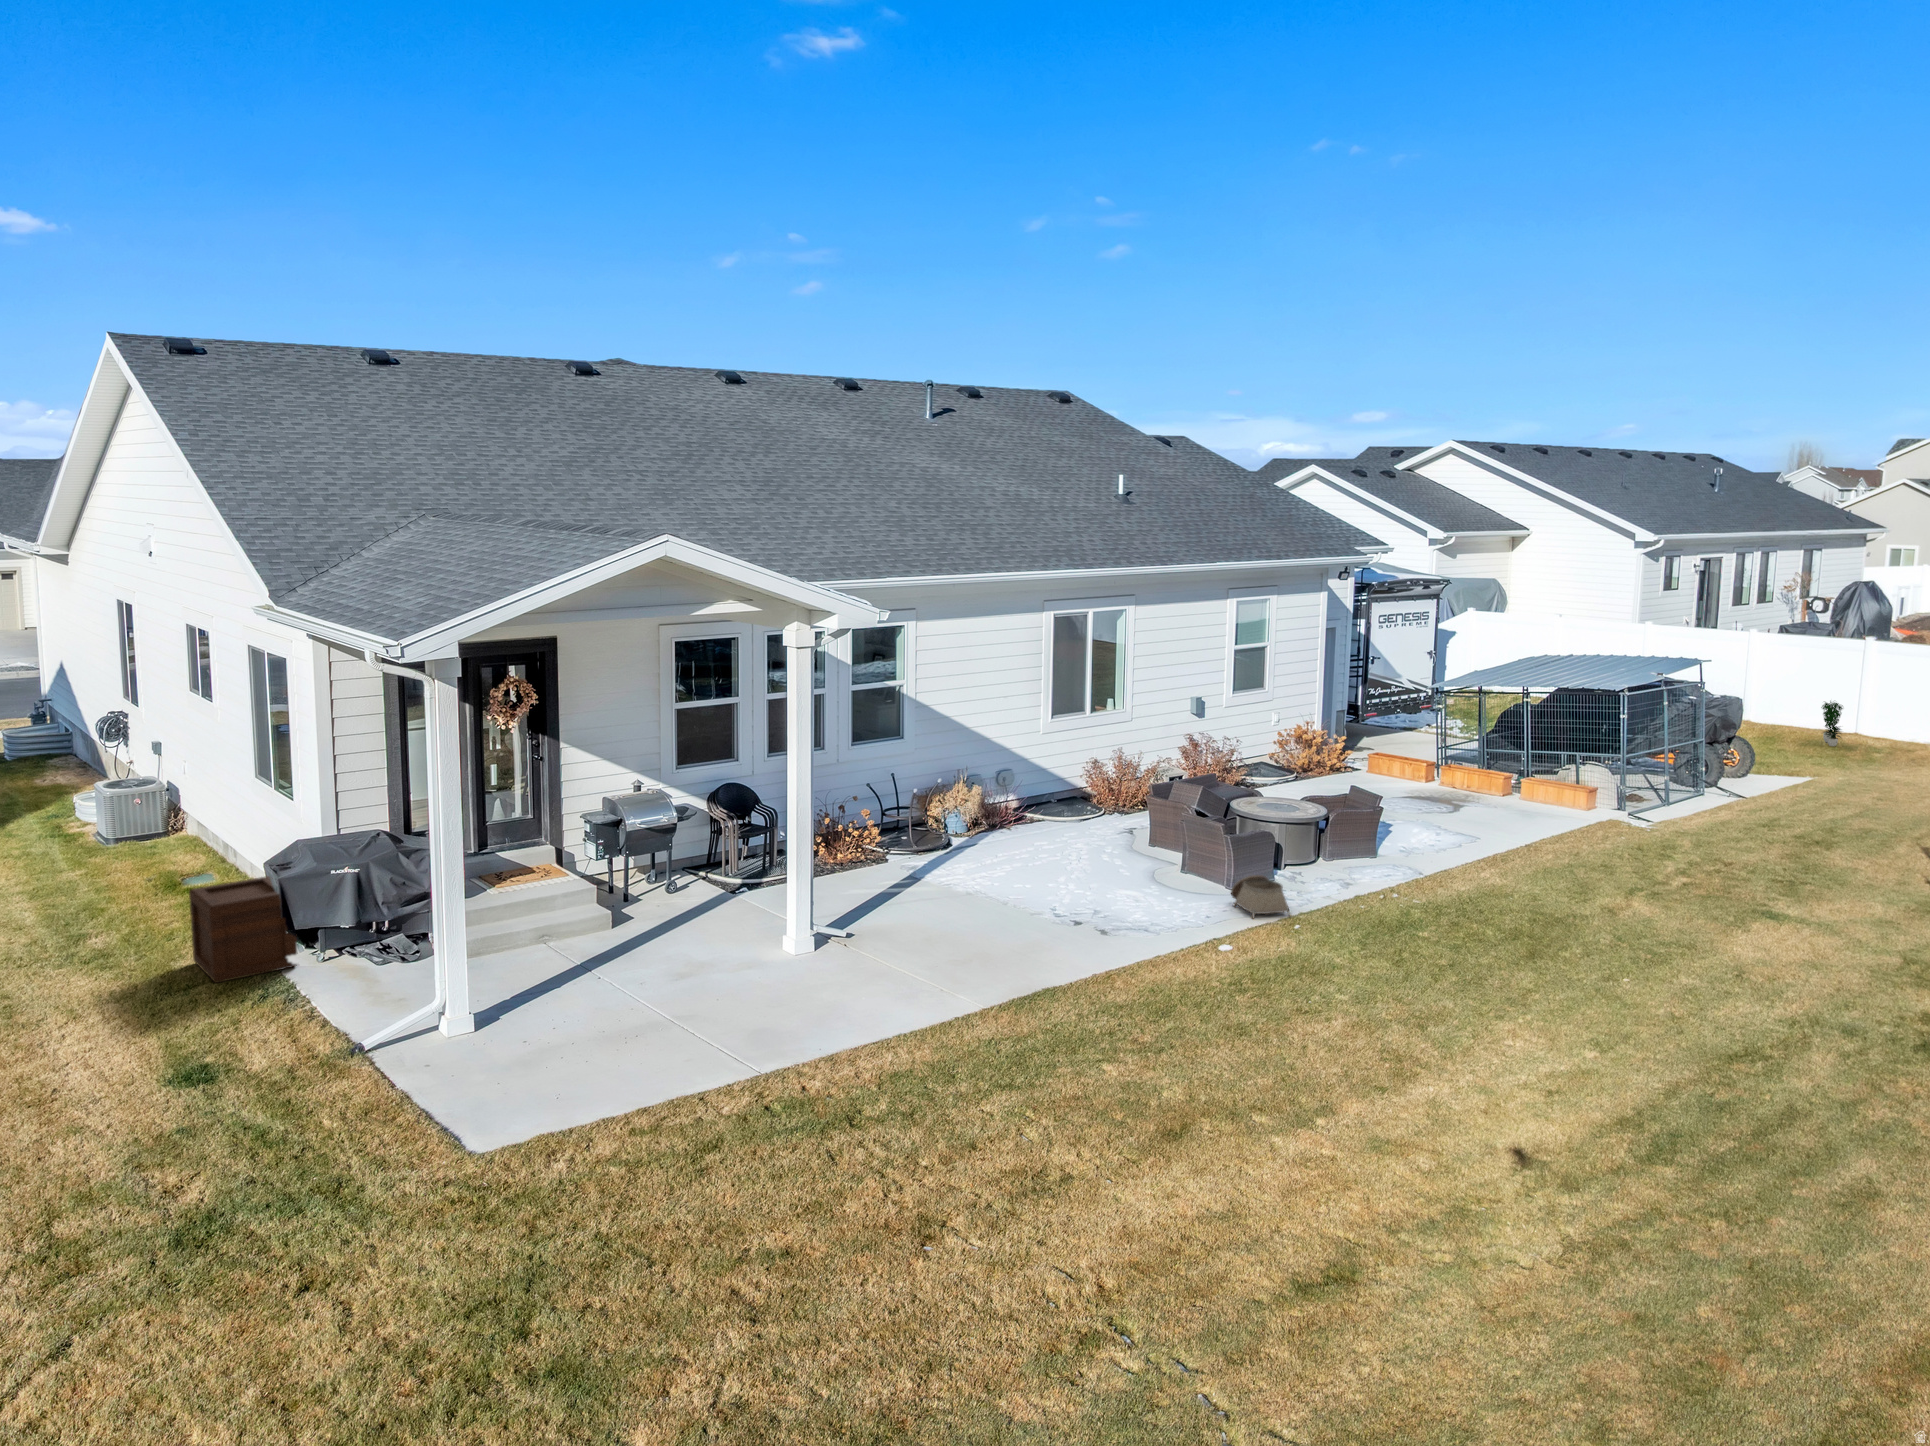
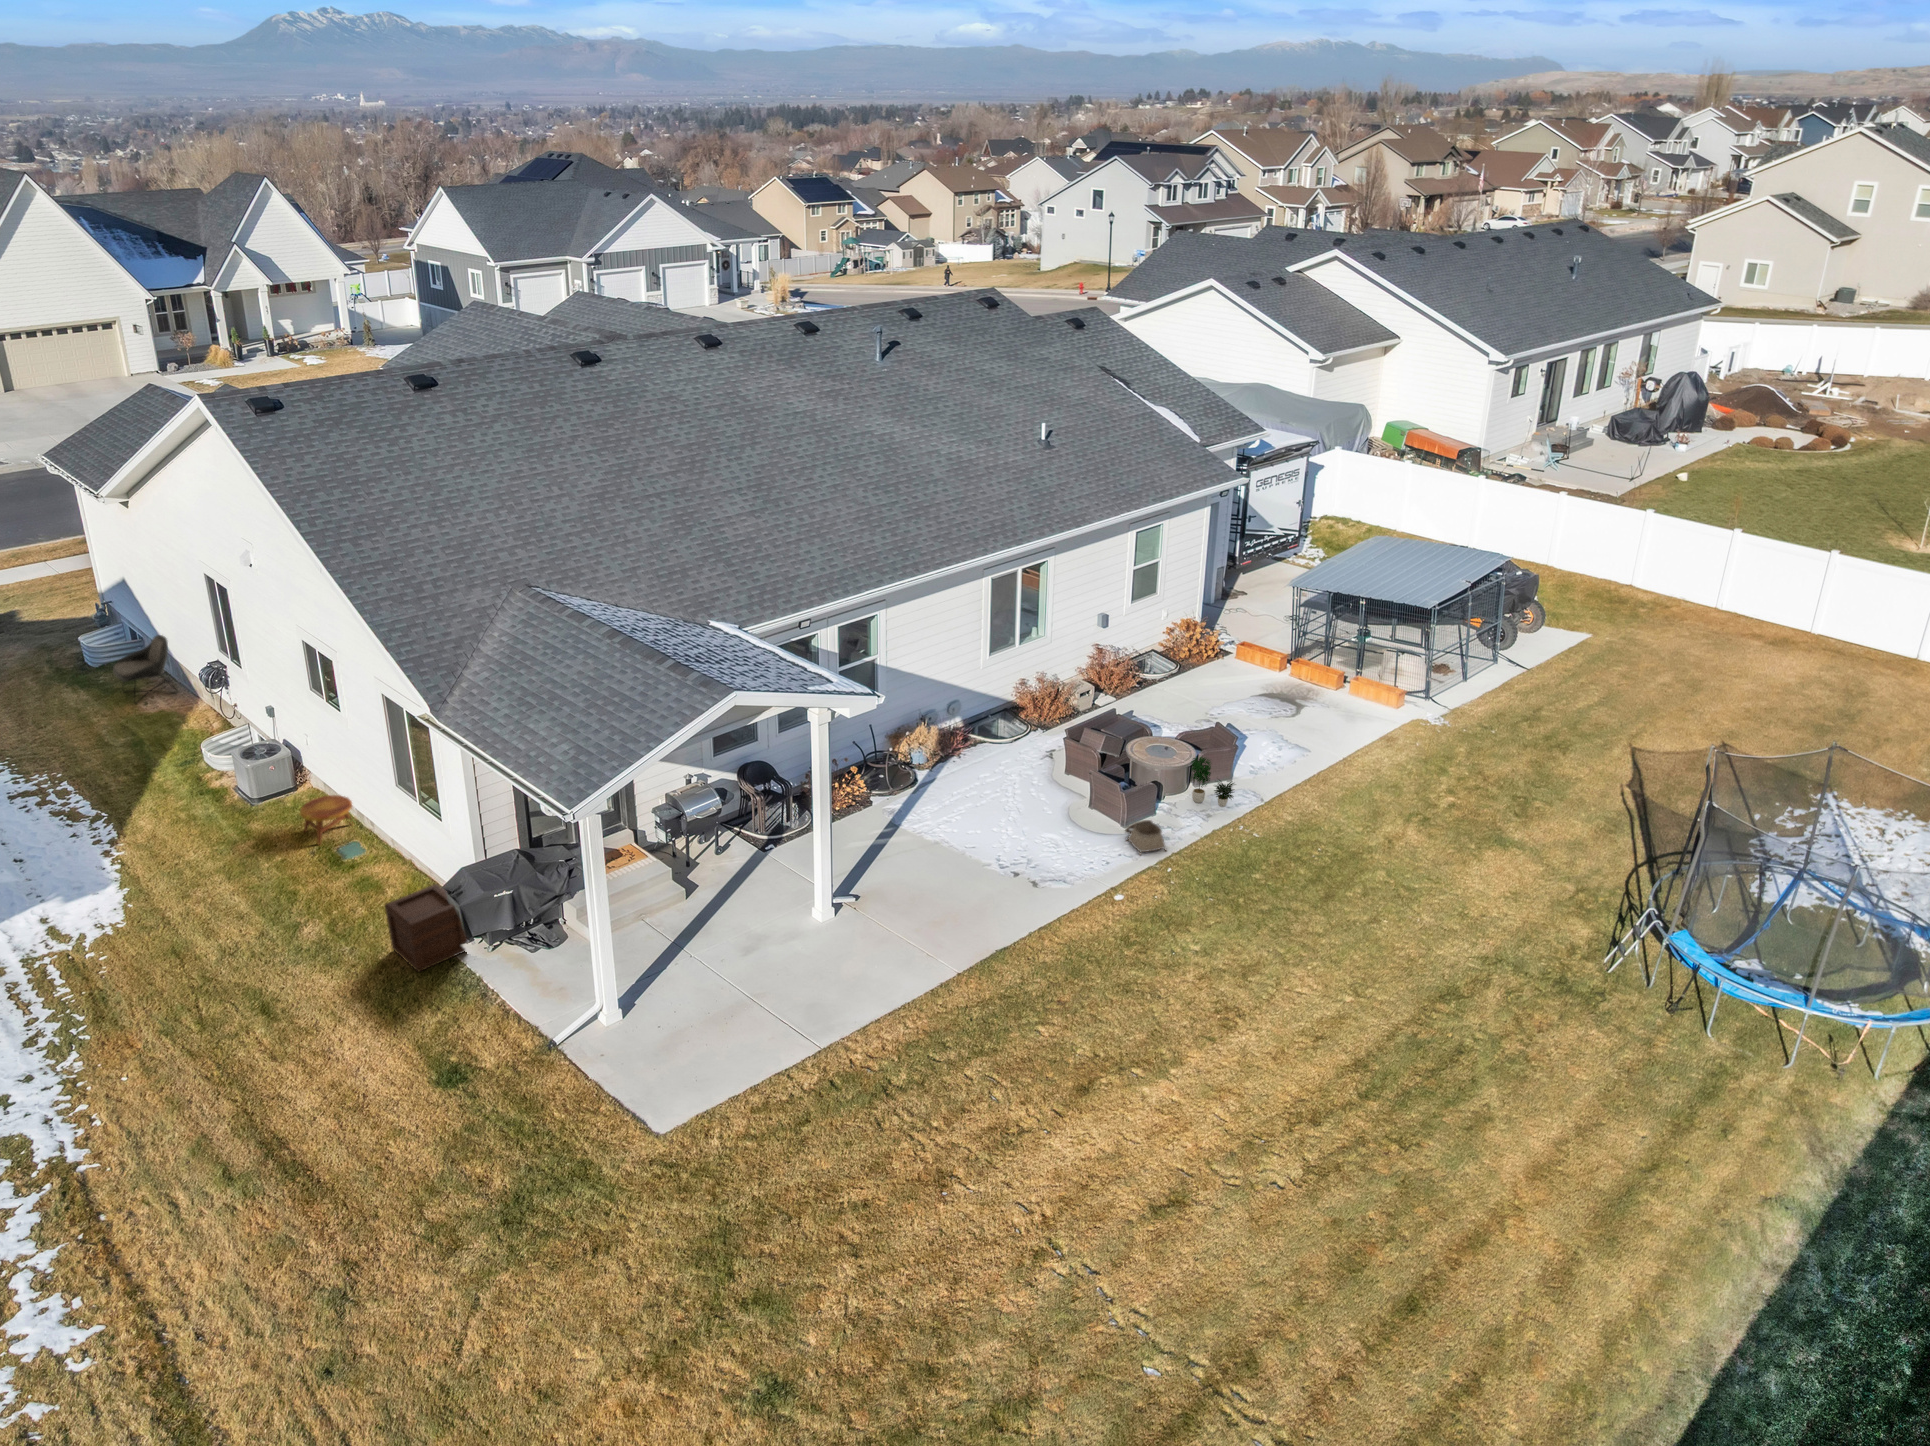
potted plant: present [1821,701,1843,746] -> present [1191,757,1234,807]
lounge chair: none [13,704,83,778] -> present [113,635,168,703]
side table: none [146,824,217,878] -> present [300,795,352,845]

